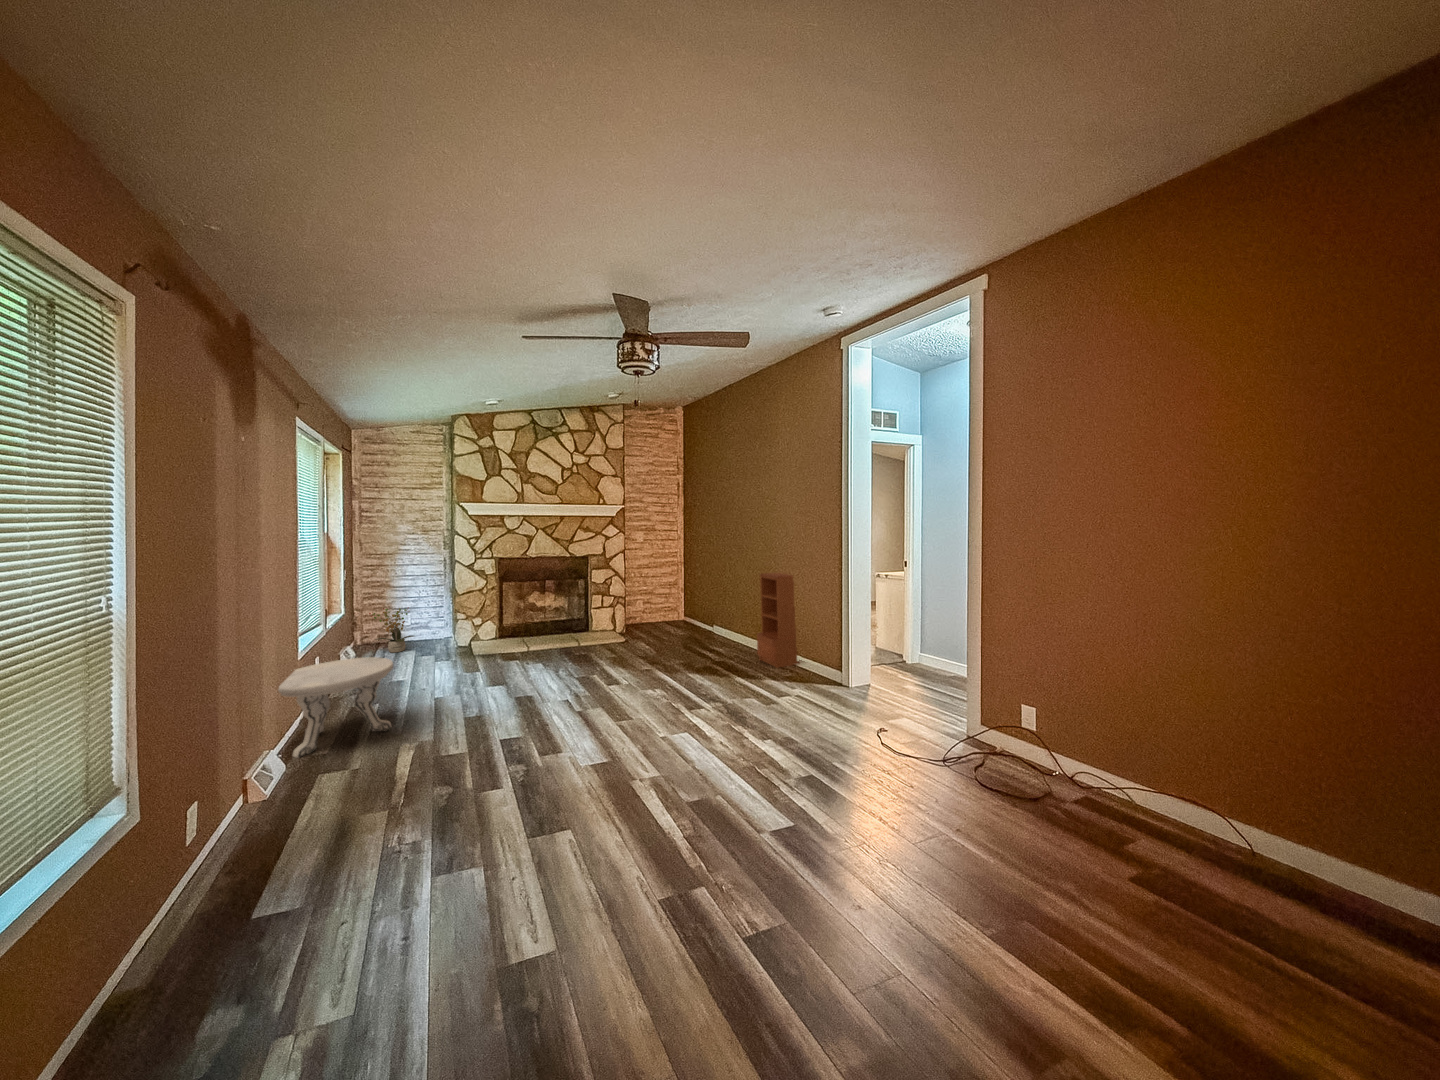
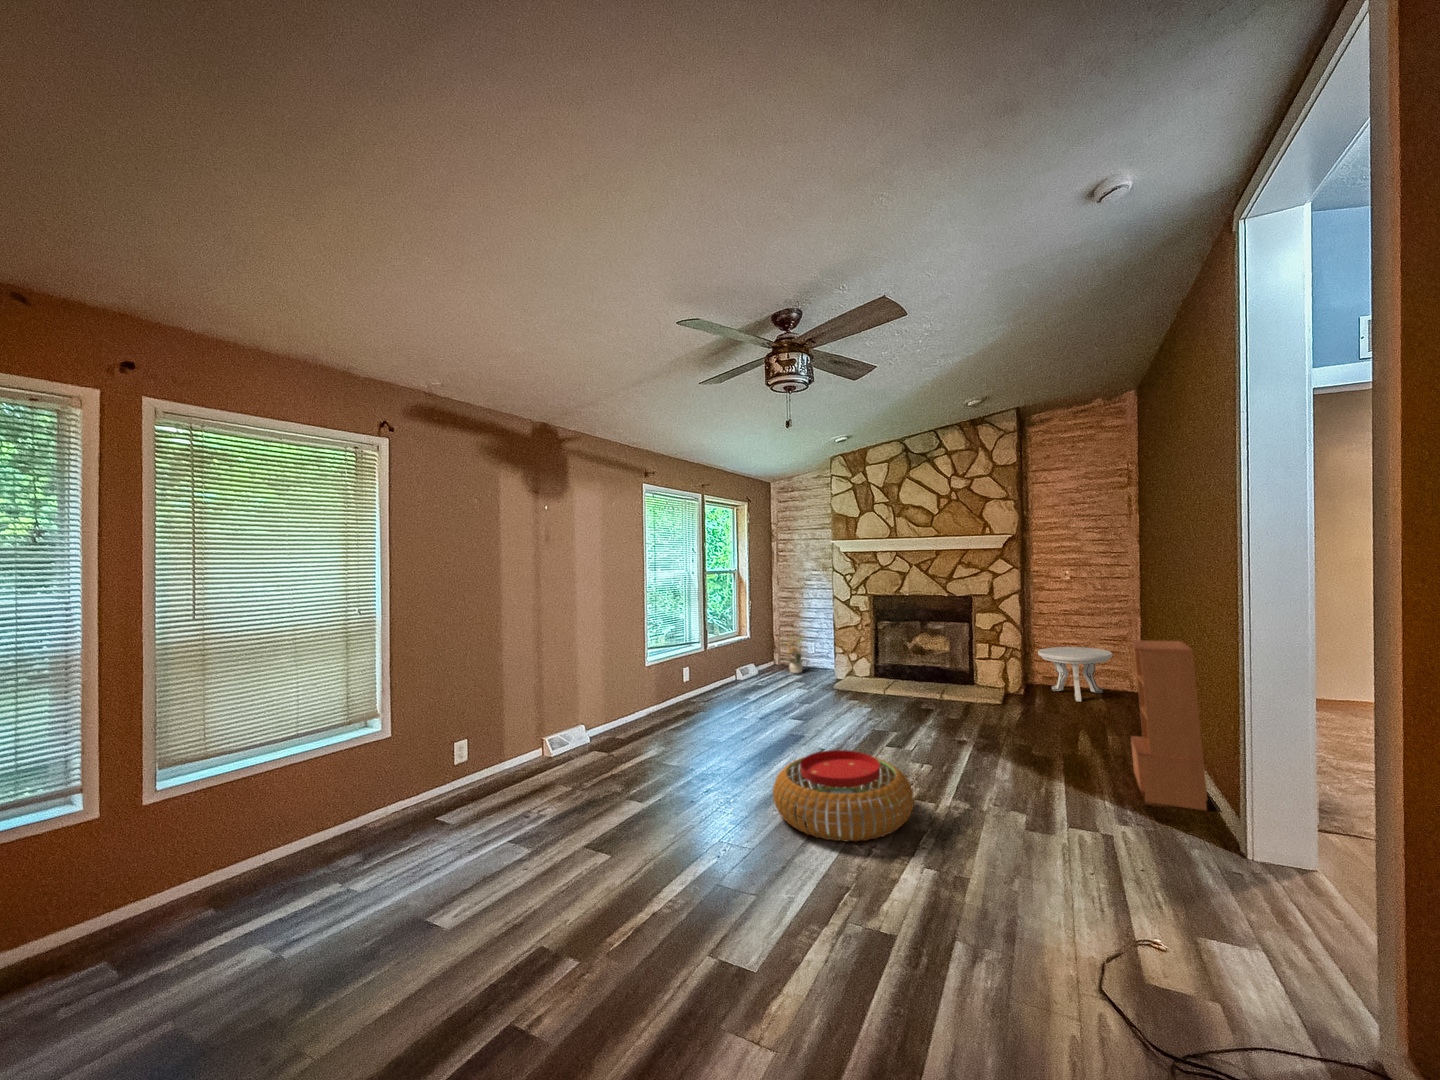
side table: present [276,657,393,758] -> present [1038,647,1112,702]
pouf: none [609,678,725,750] -> present [773,750,914,842]

